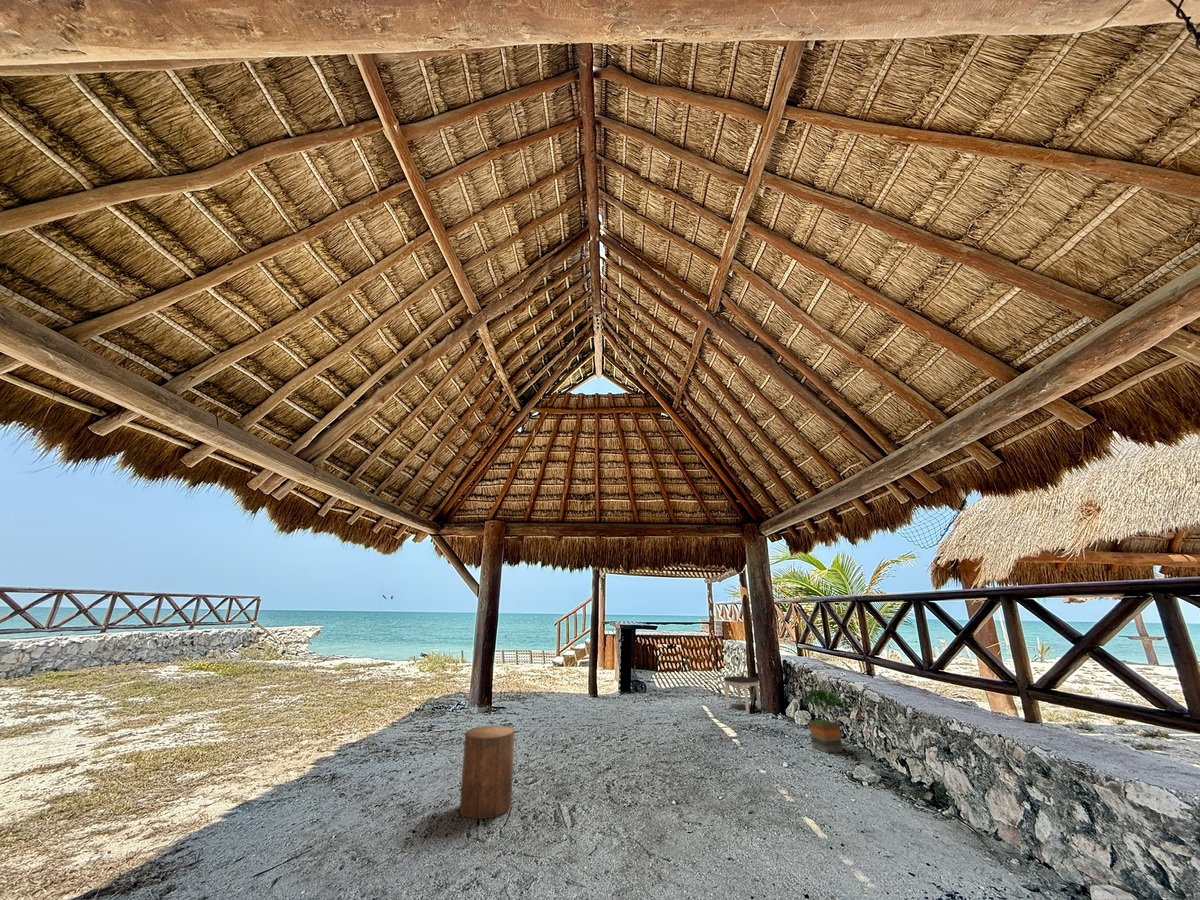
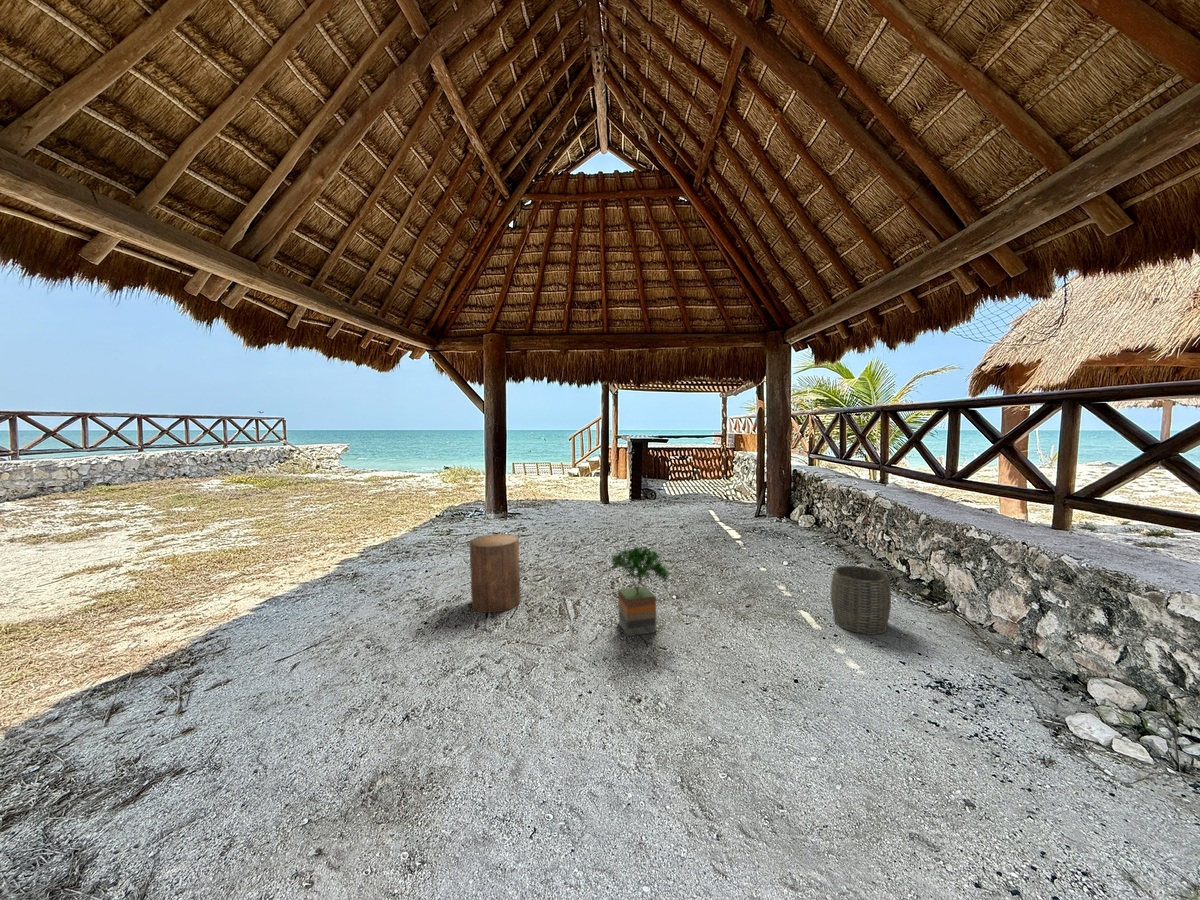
round table: present [724,676,761,712] -> none [729,485,764,517]
potted tree: present [803,690,845,753] -> present [611,547,669,636]
woven basket: none [827,762,890,843] -> present [831,566,891,635]

